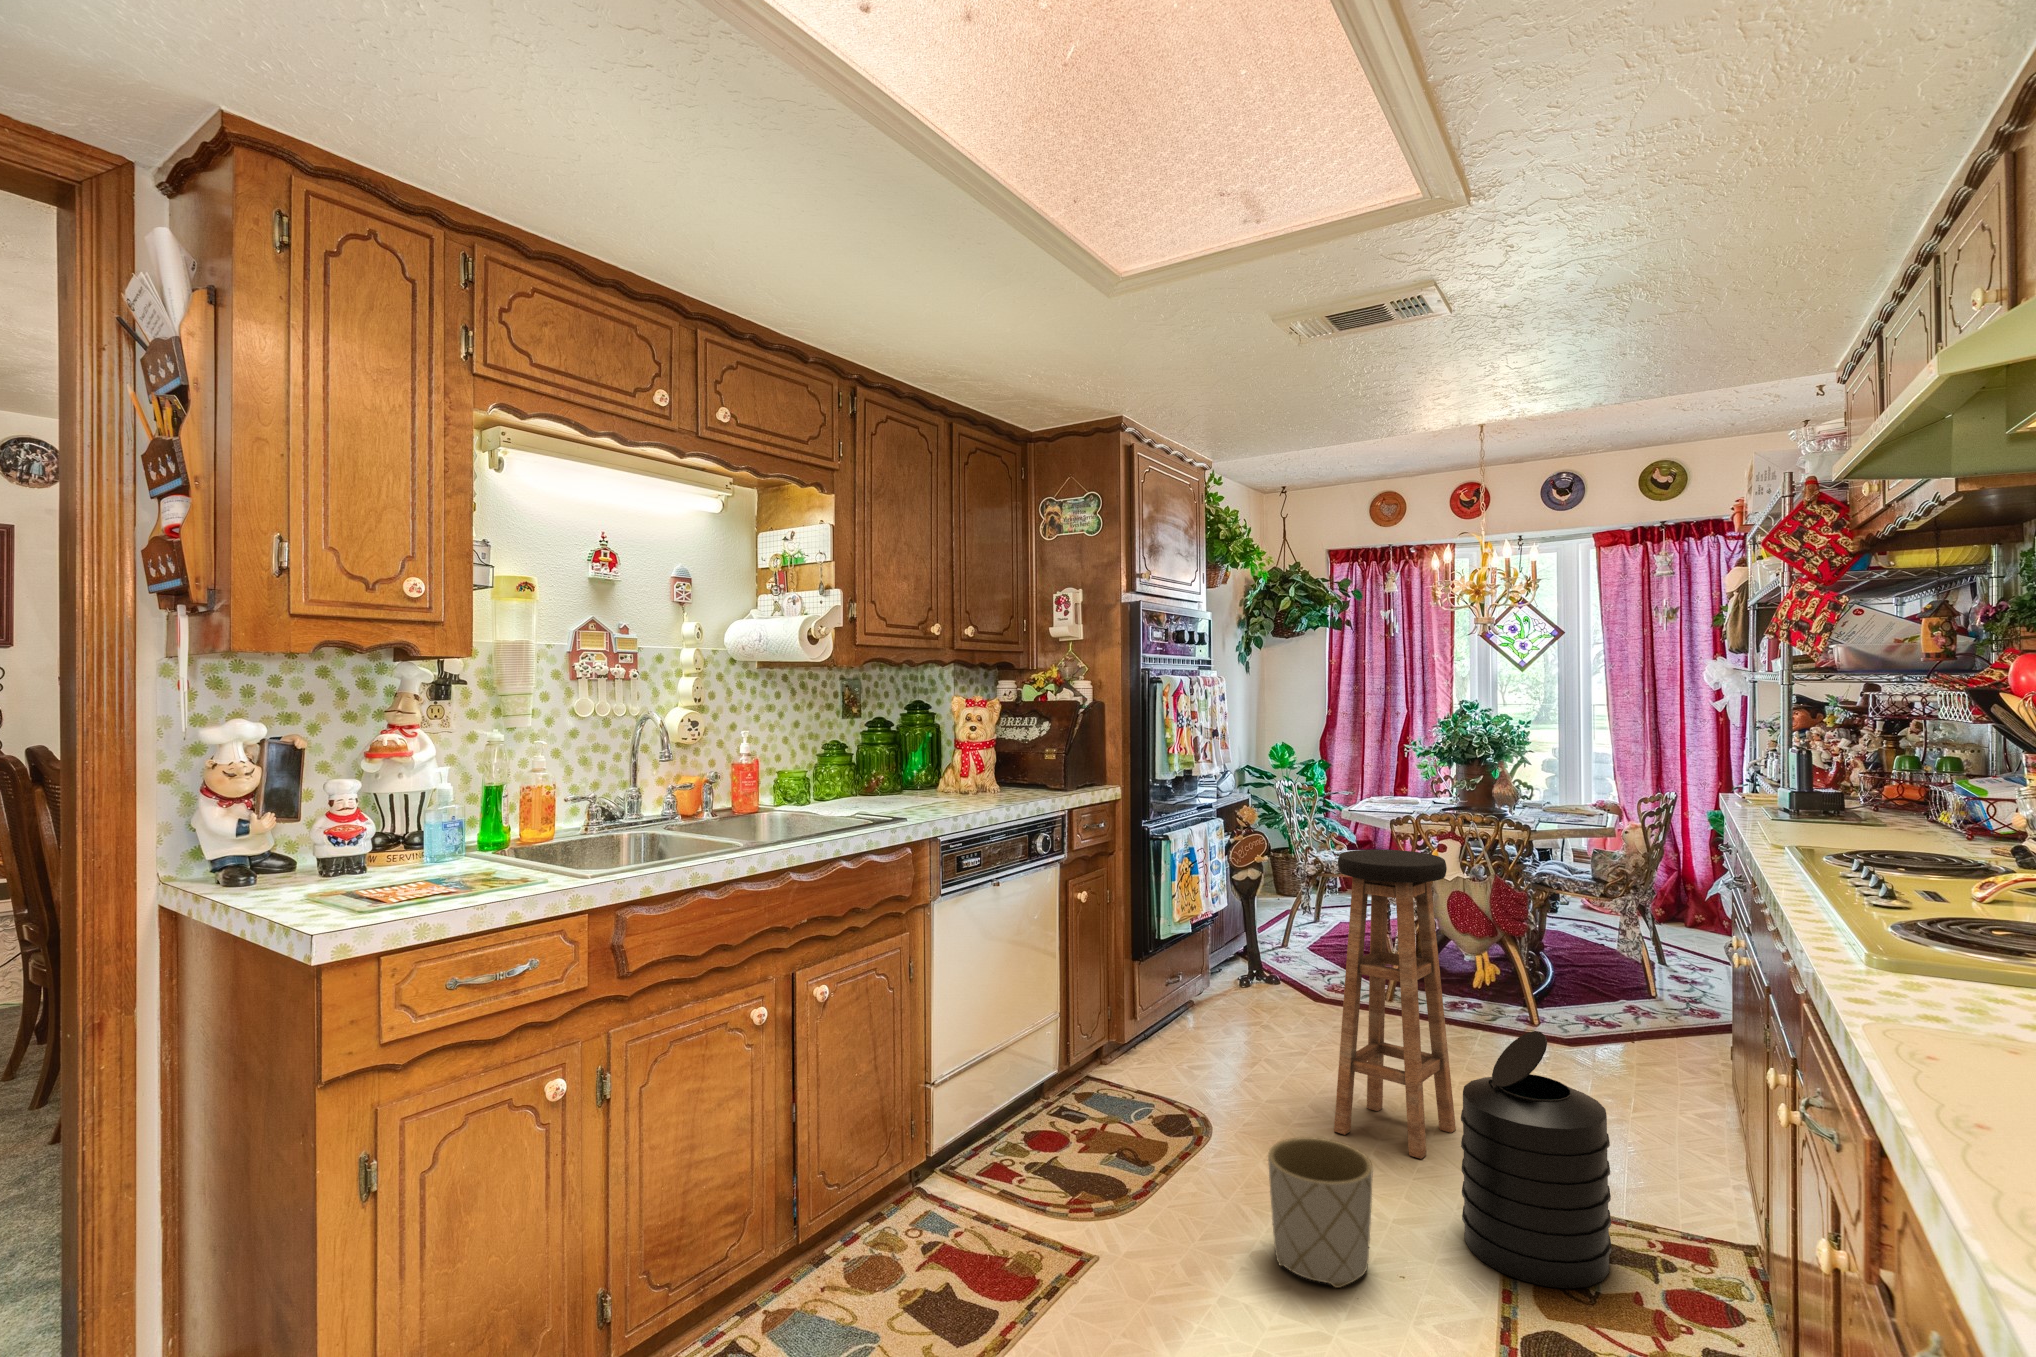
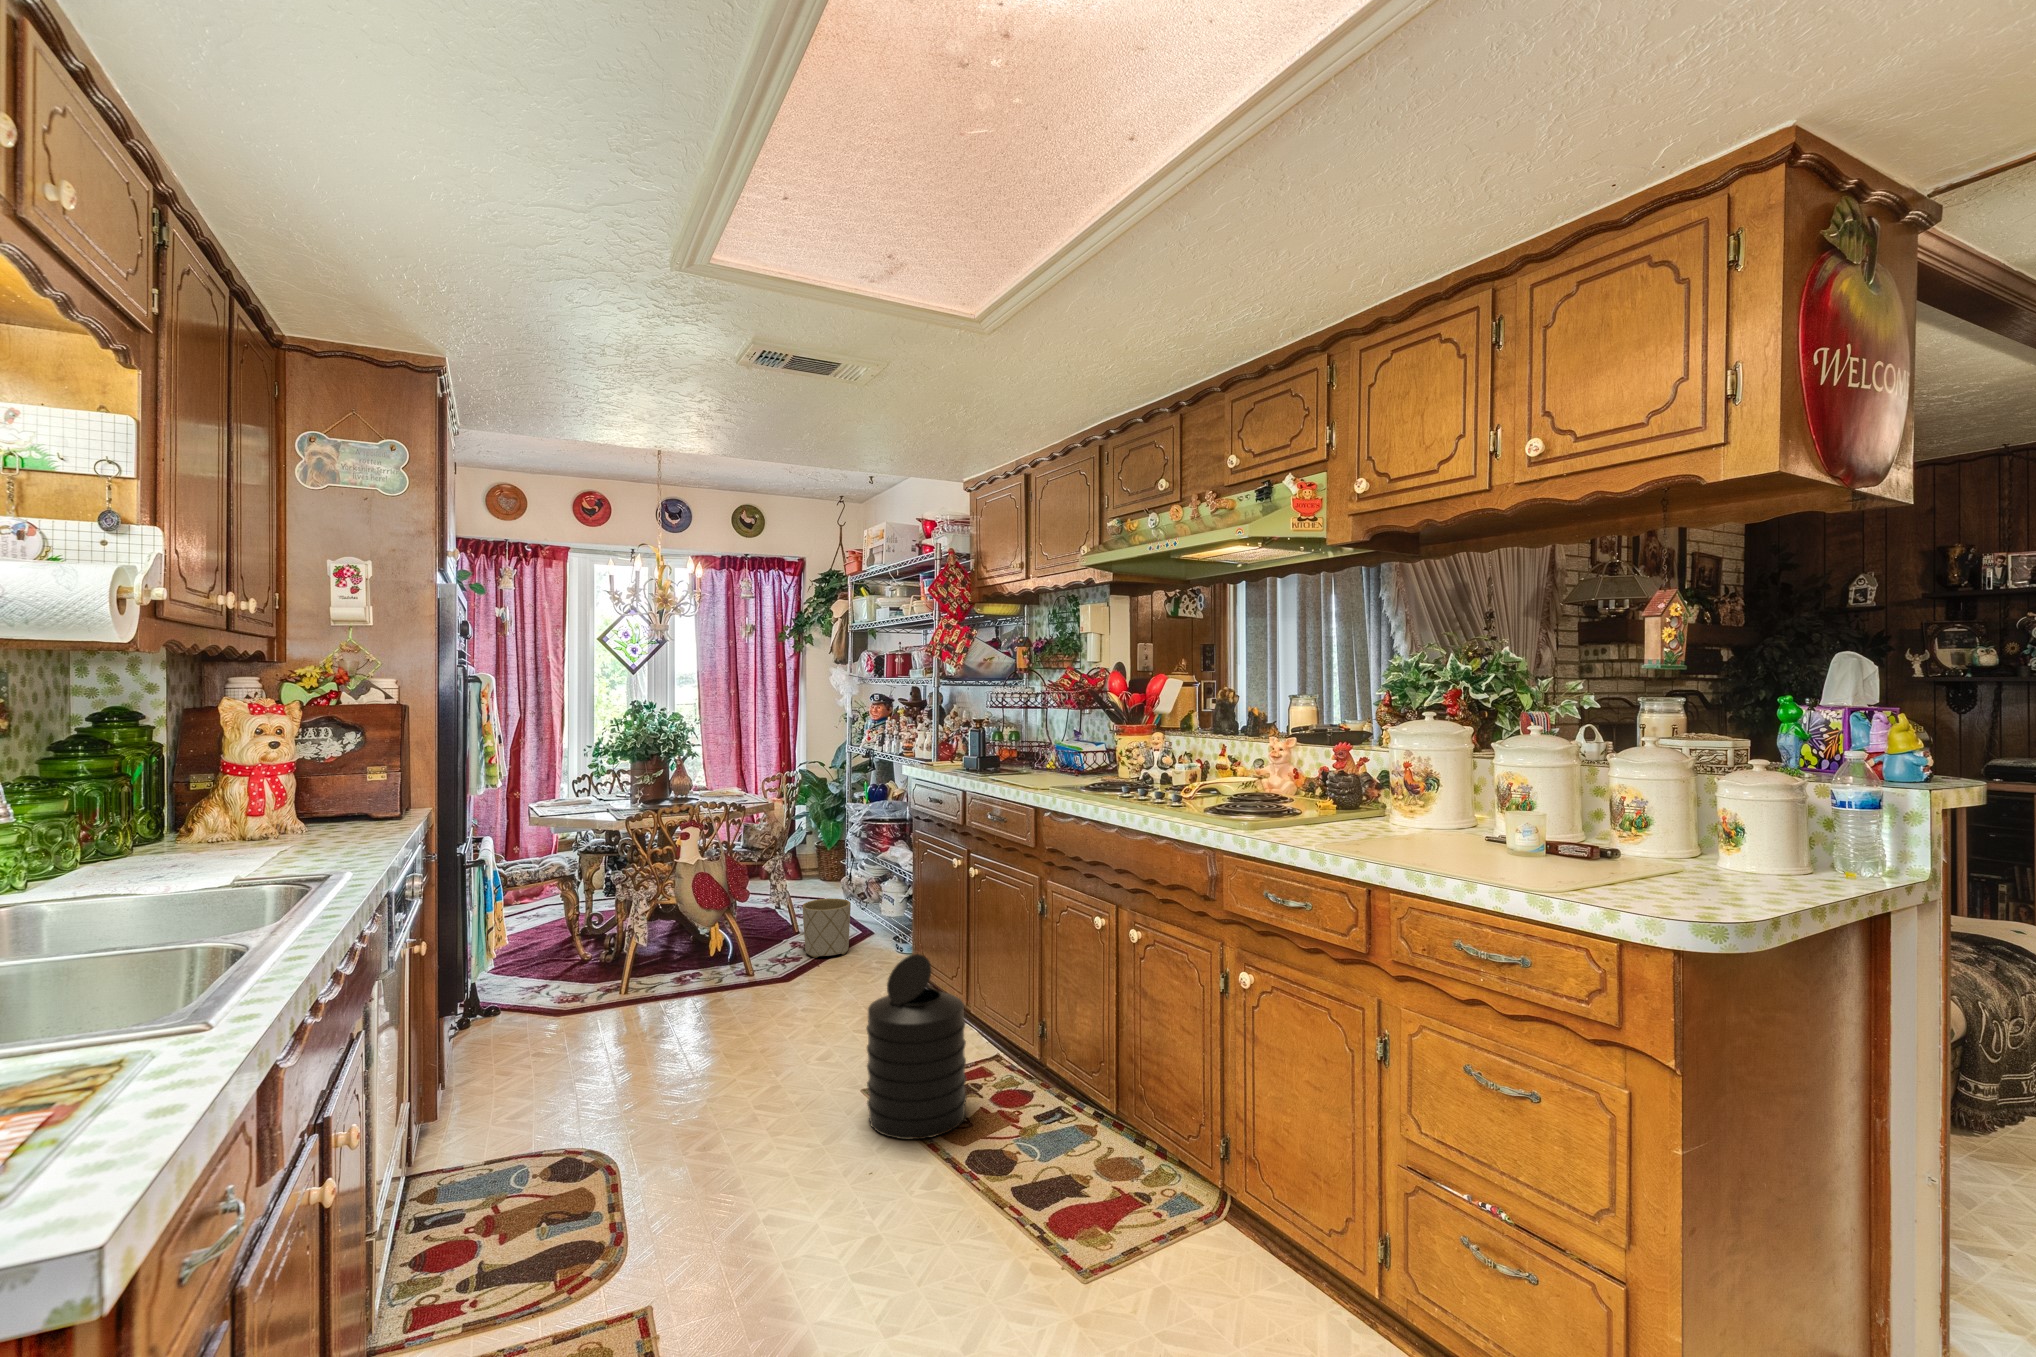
bar stool: present [1334,849,1456,1159] -> none [699,840,792,1107]
planter: present [1268,1137,1373,1288] -> present [802,898,850,958]

